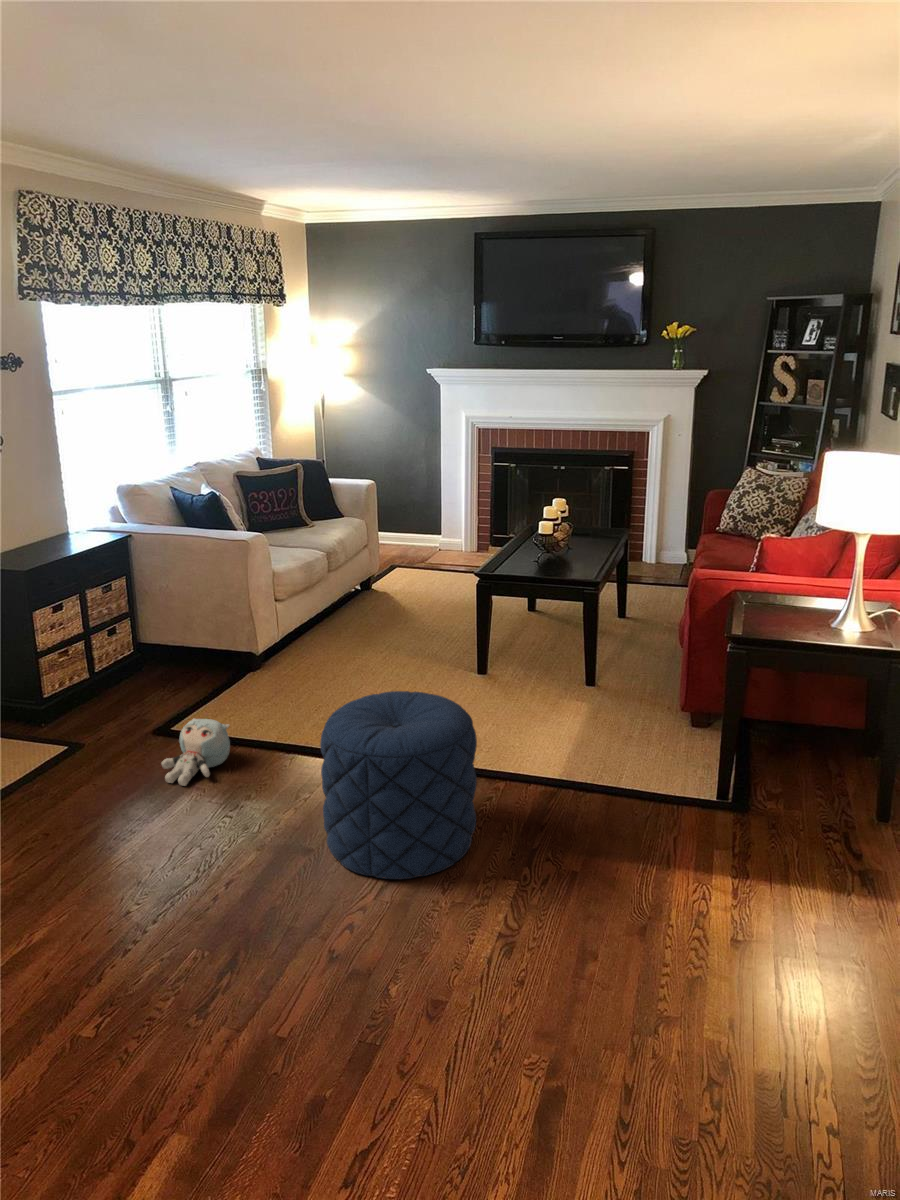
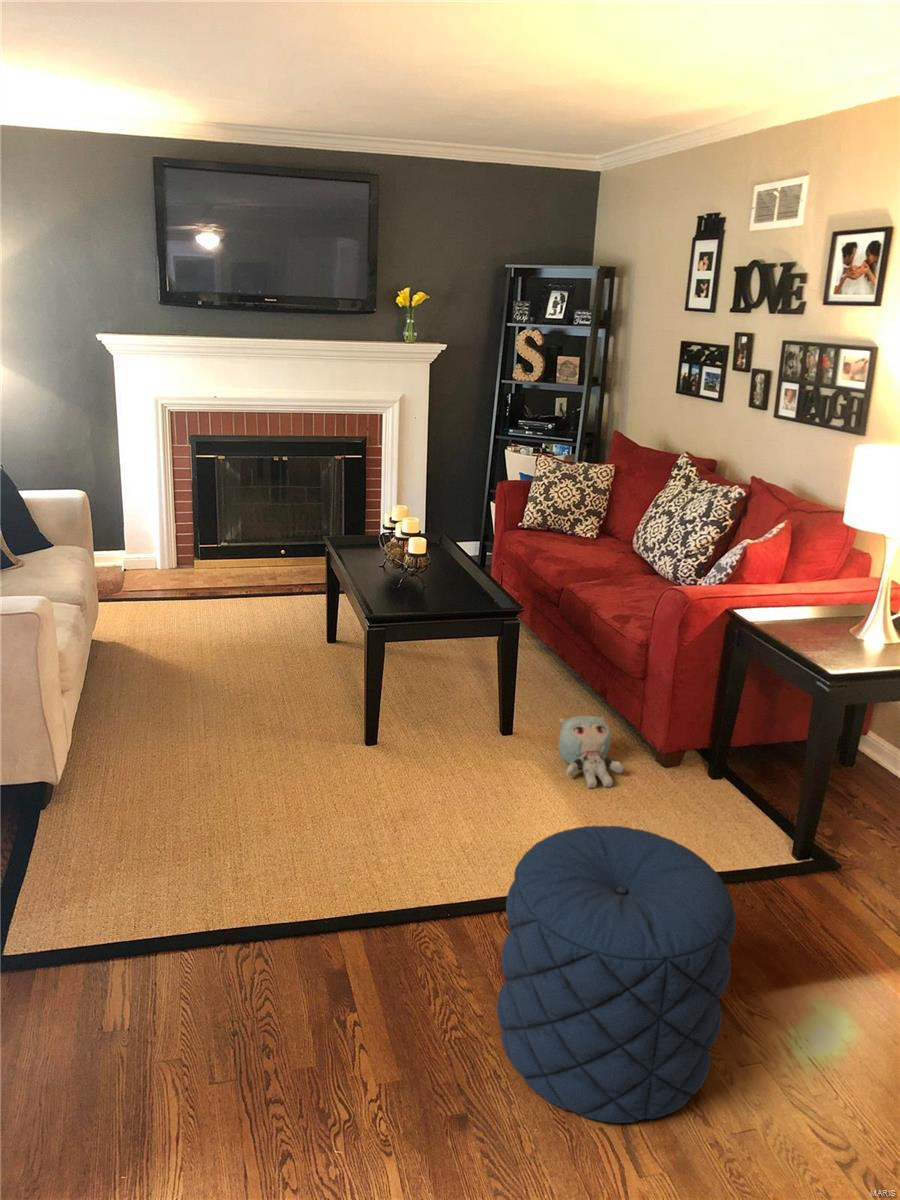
plush toy: present [162,719,230,786] -> present [558,716,624,788]

